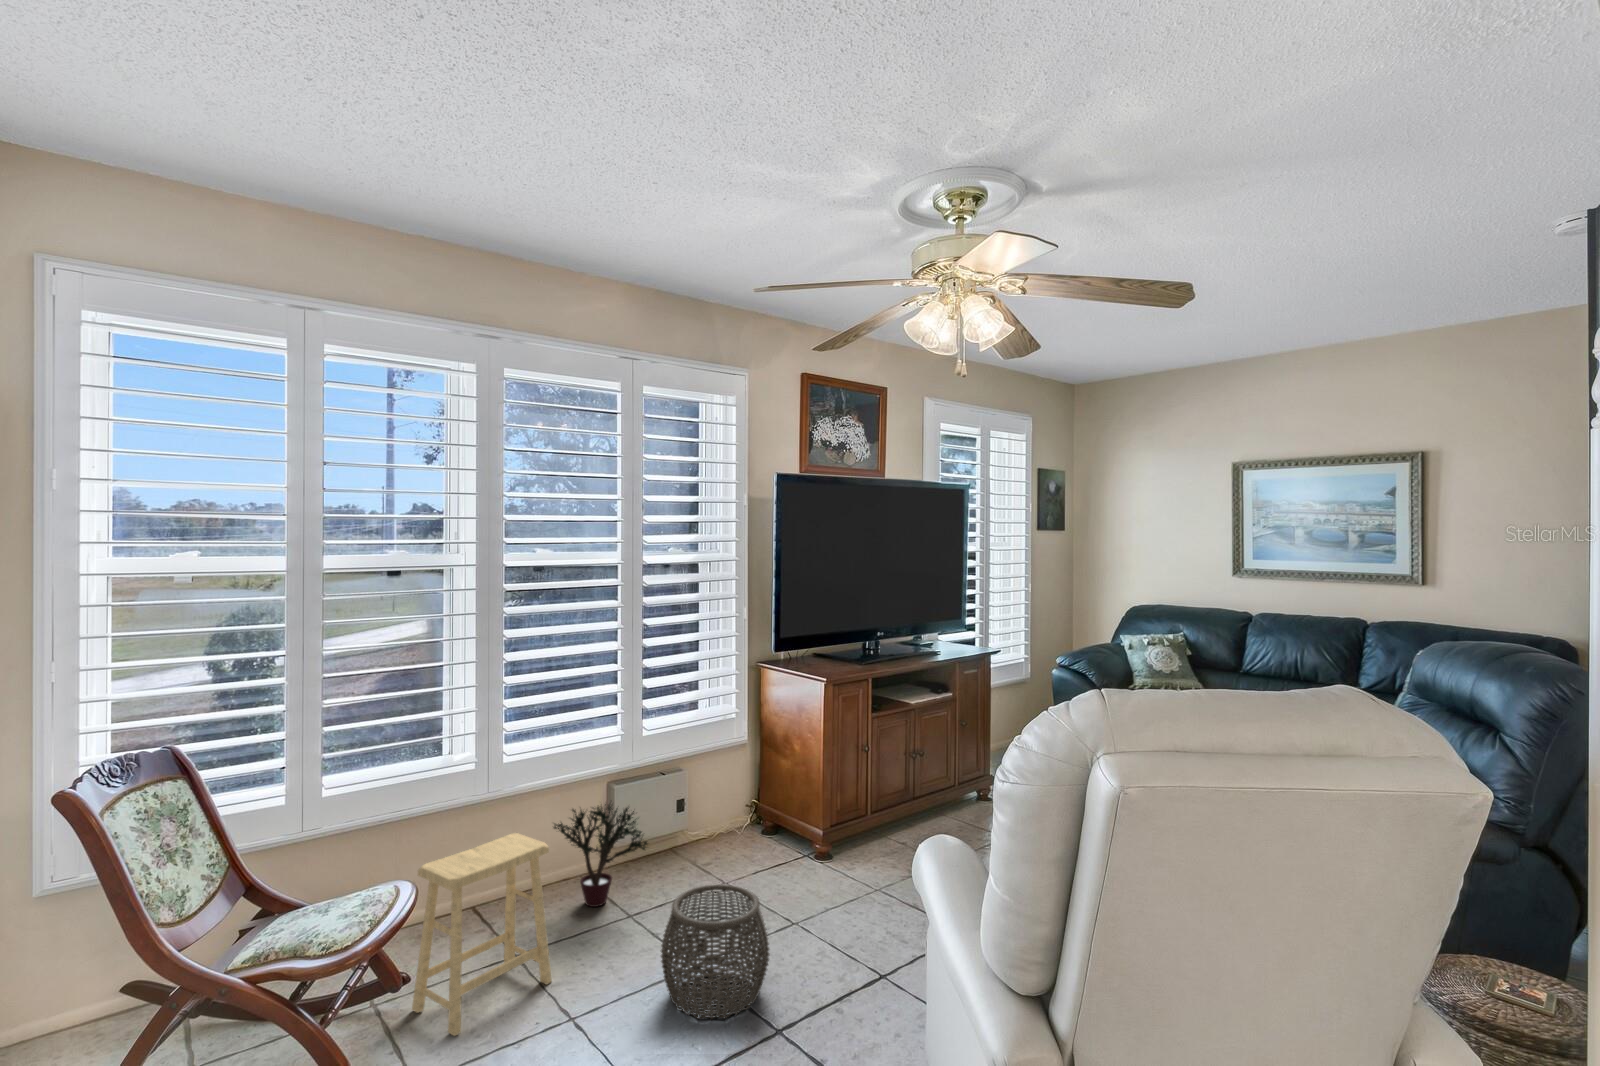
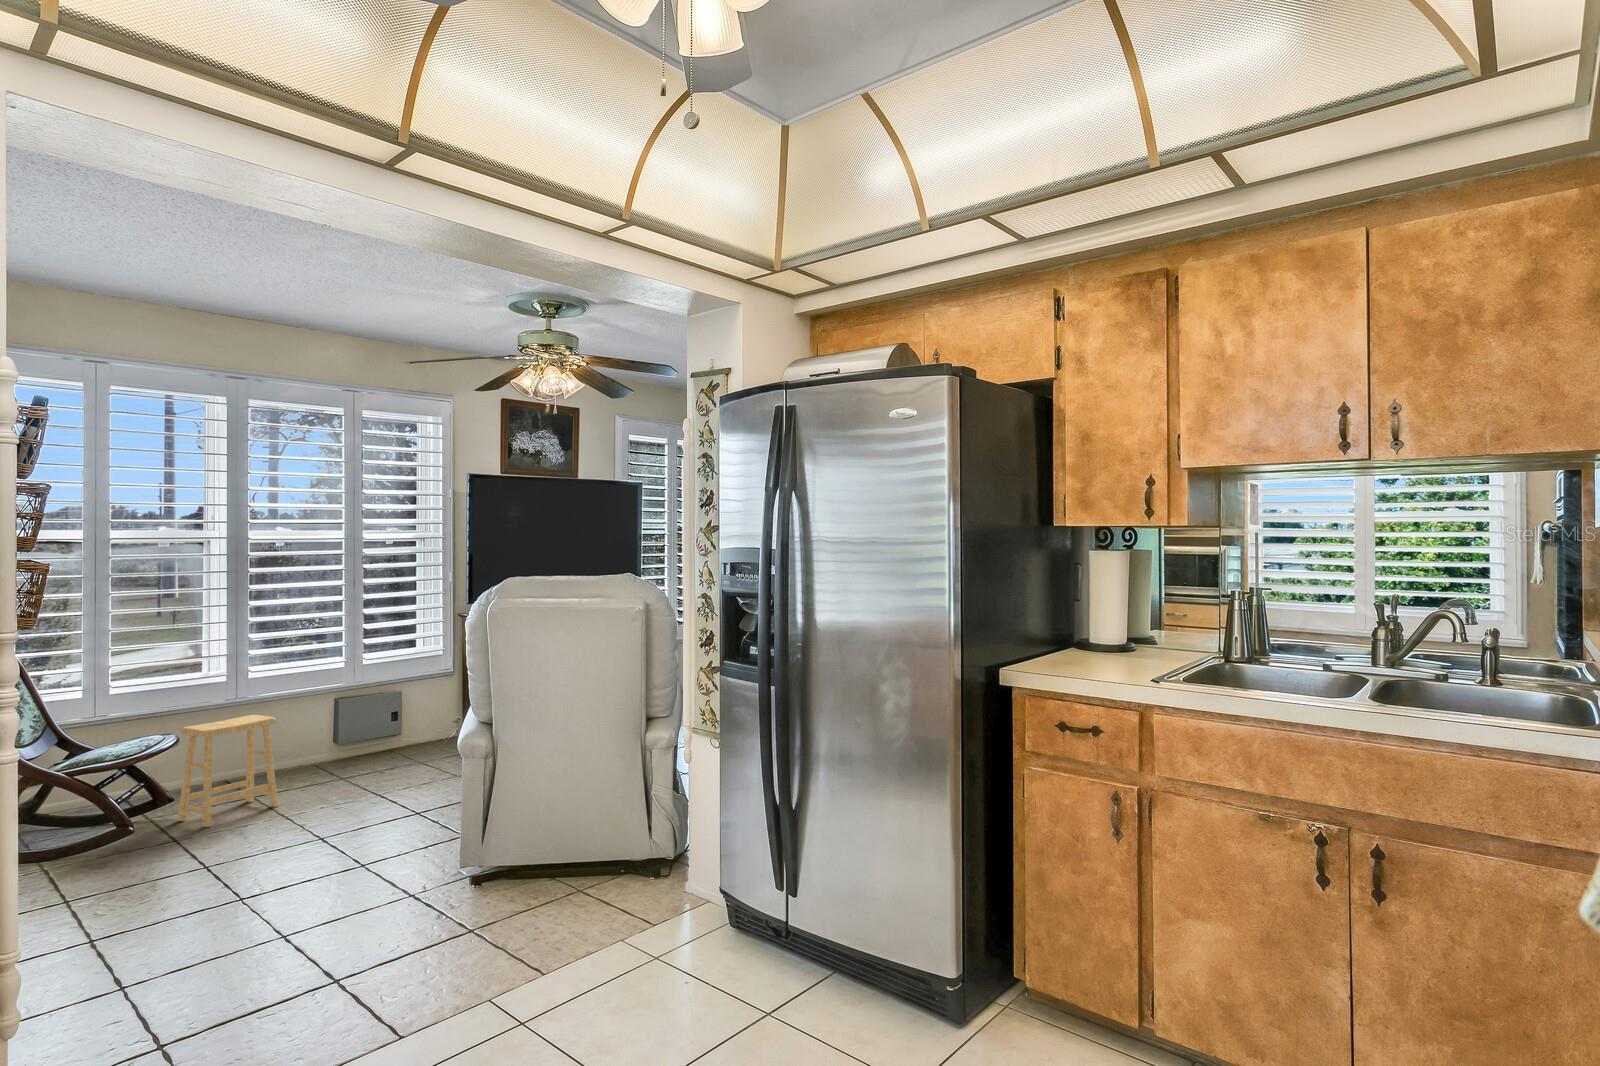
potted plant: present [554,804,648,907] -> none [287,706,361,777]
woven basket: present [661,884,770,1019] -> none [350,741,426,813]

